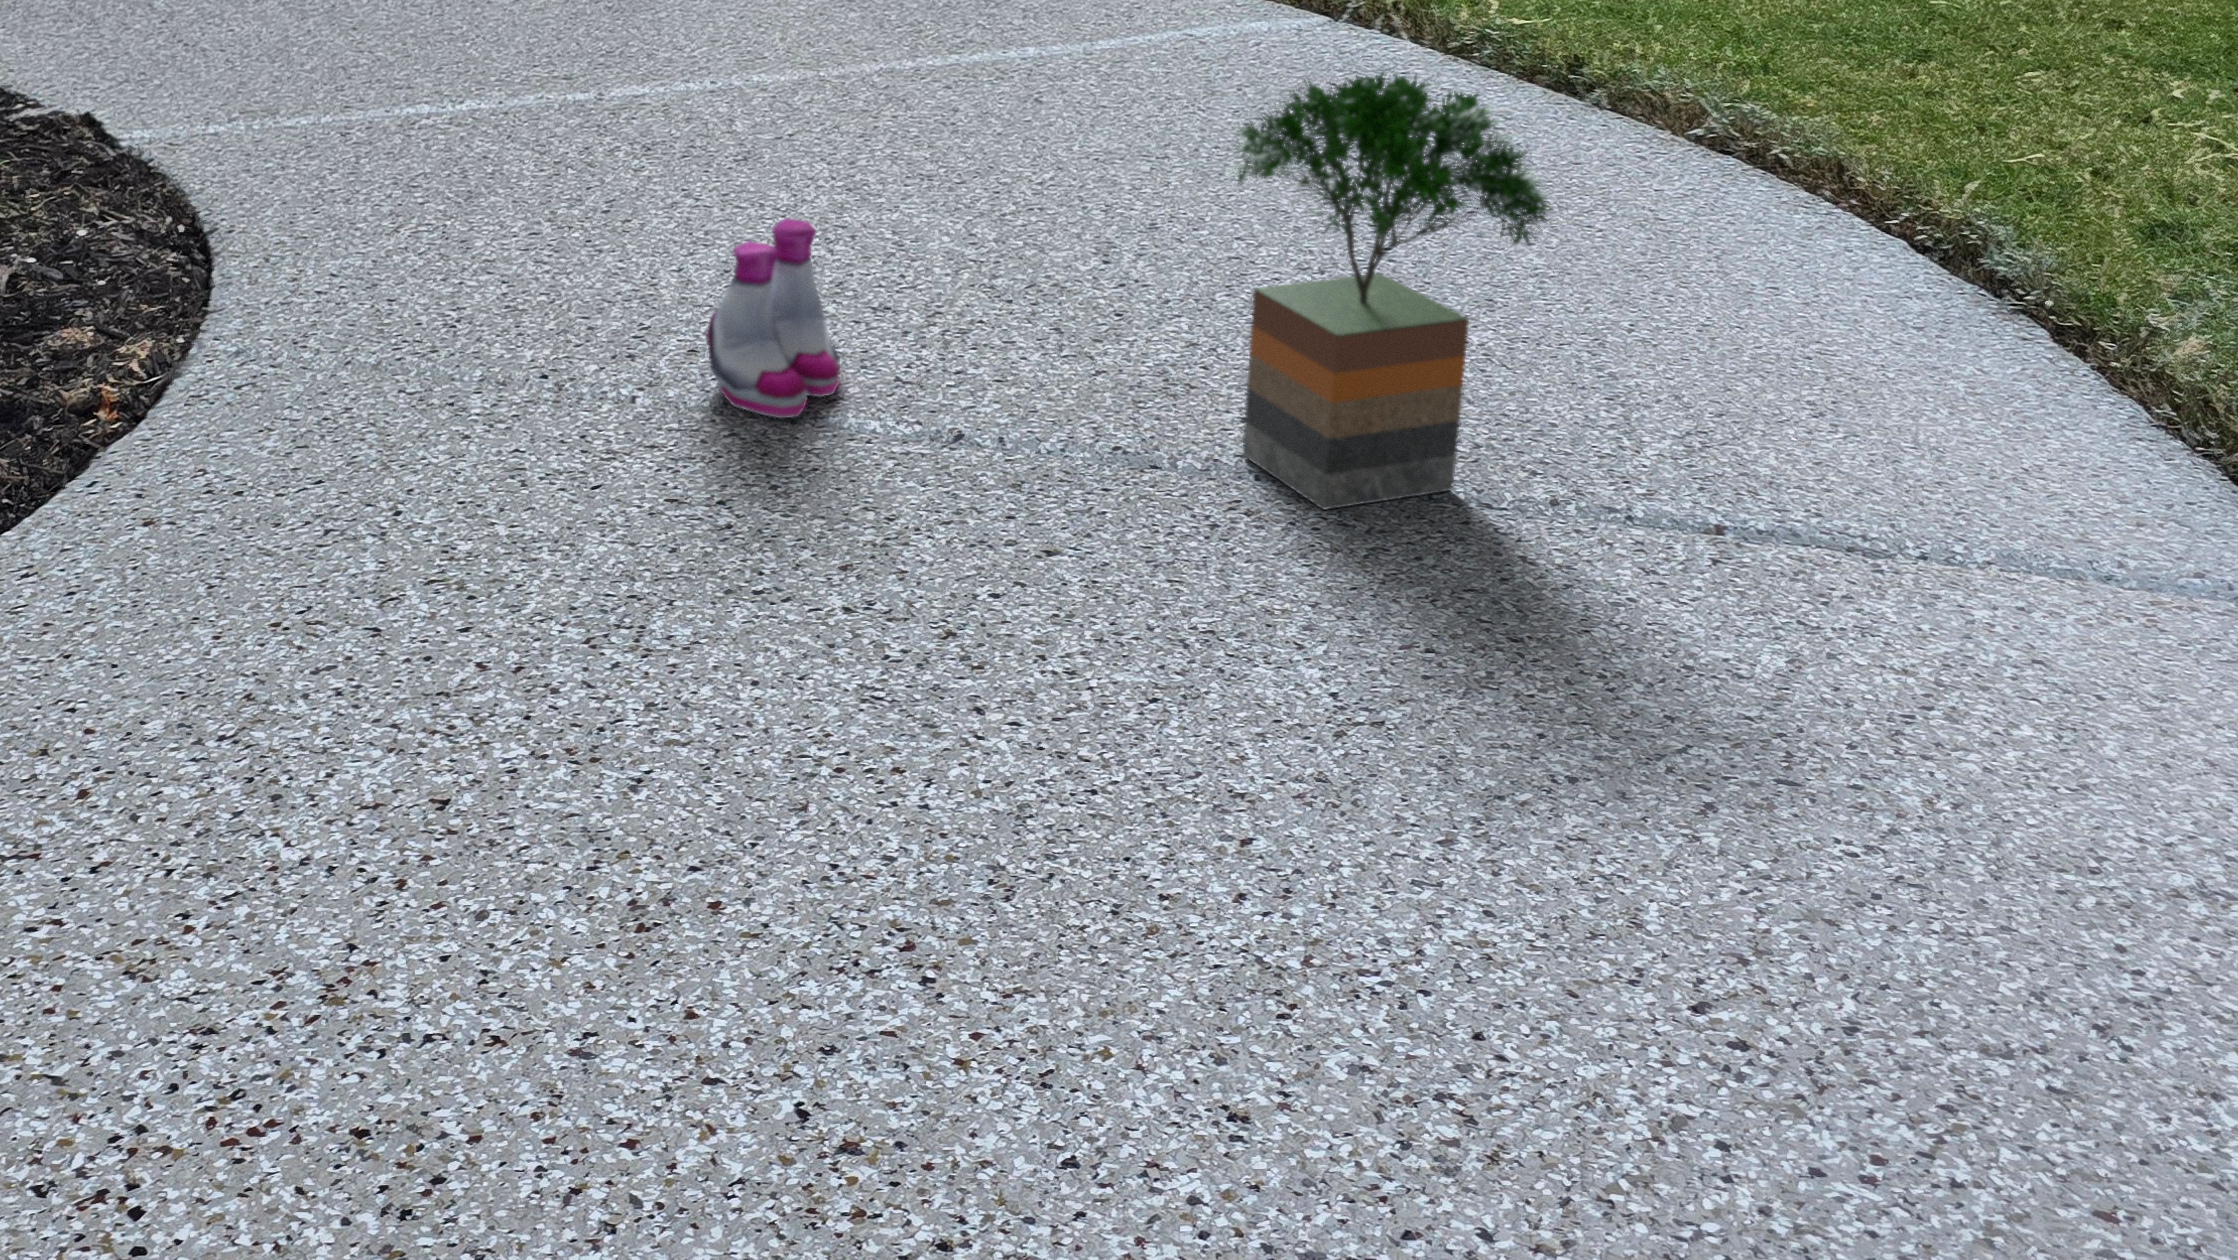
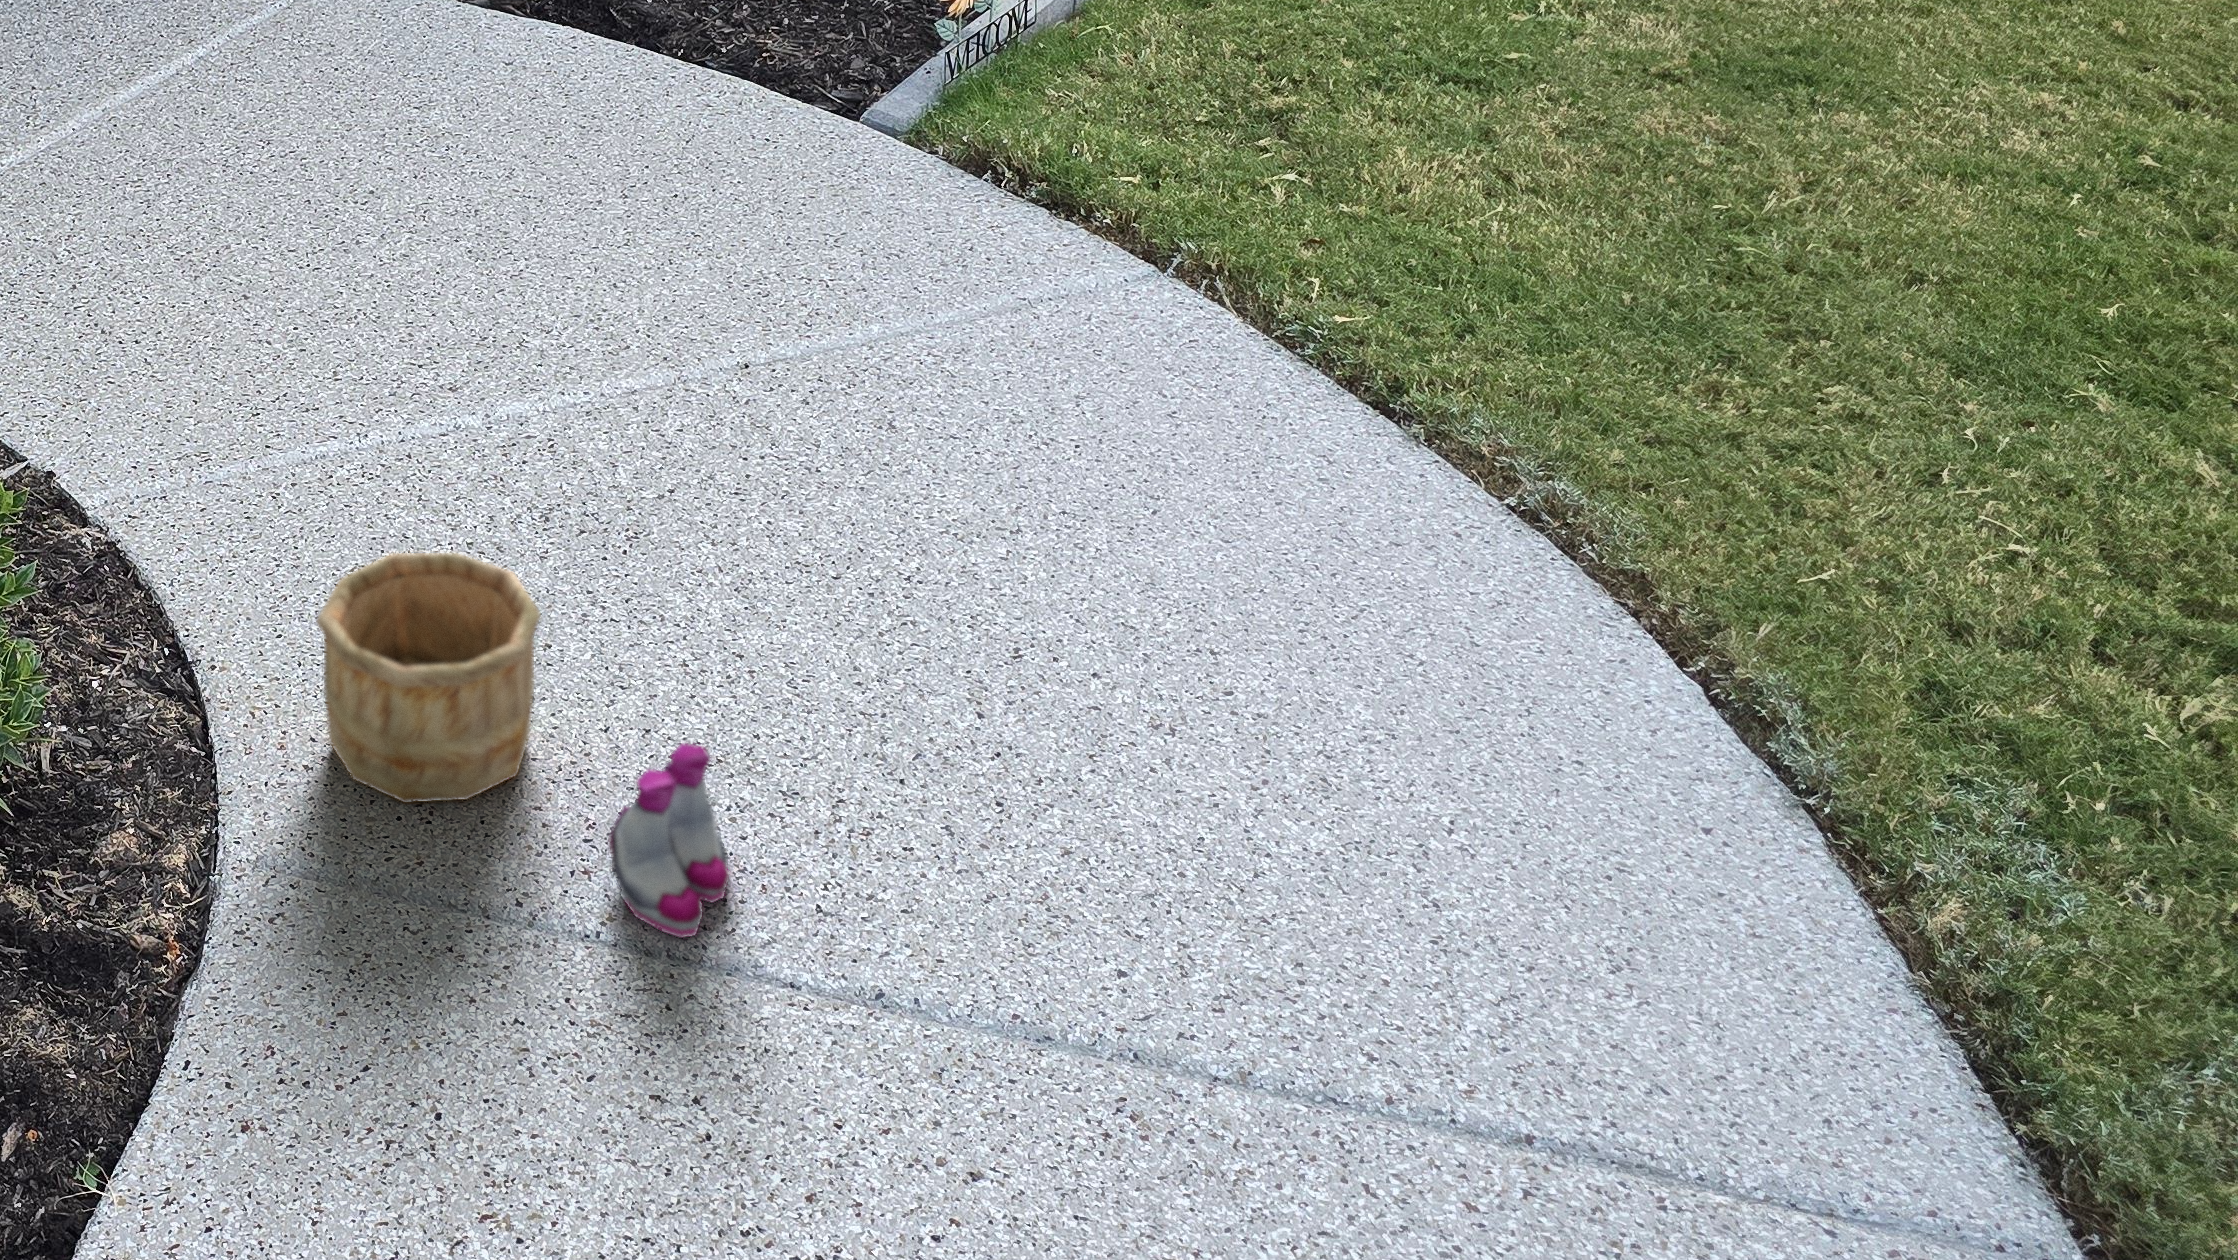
potted tree: present [1232,72,1552,510] -> none [1099,694,1415,1089]
wooden bucket: none [395,96,643,336] -> present [317,553,540,803]

